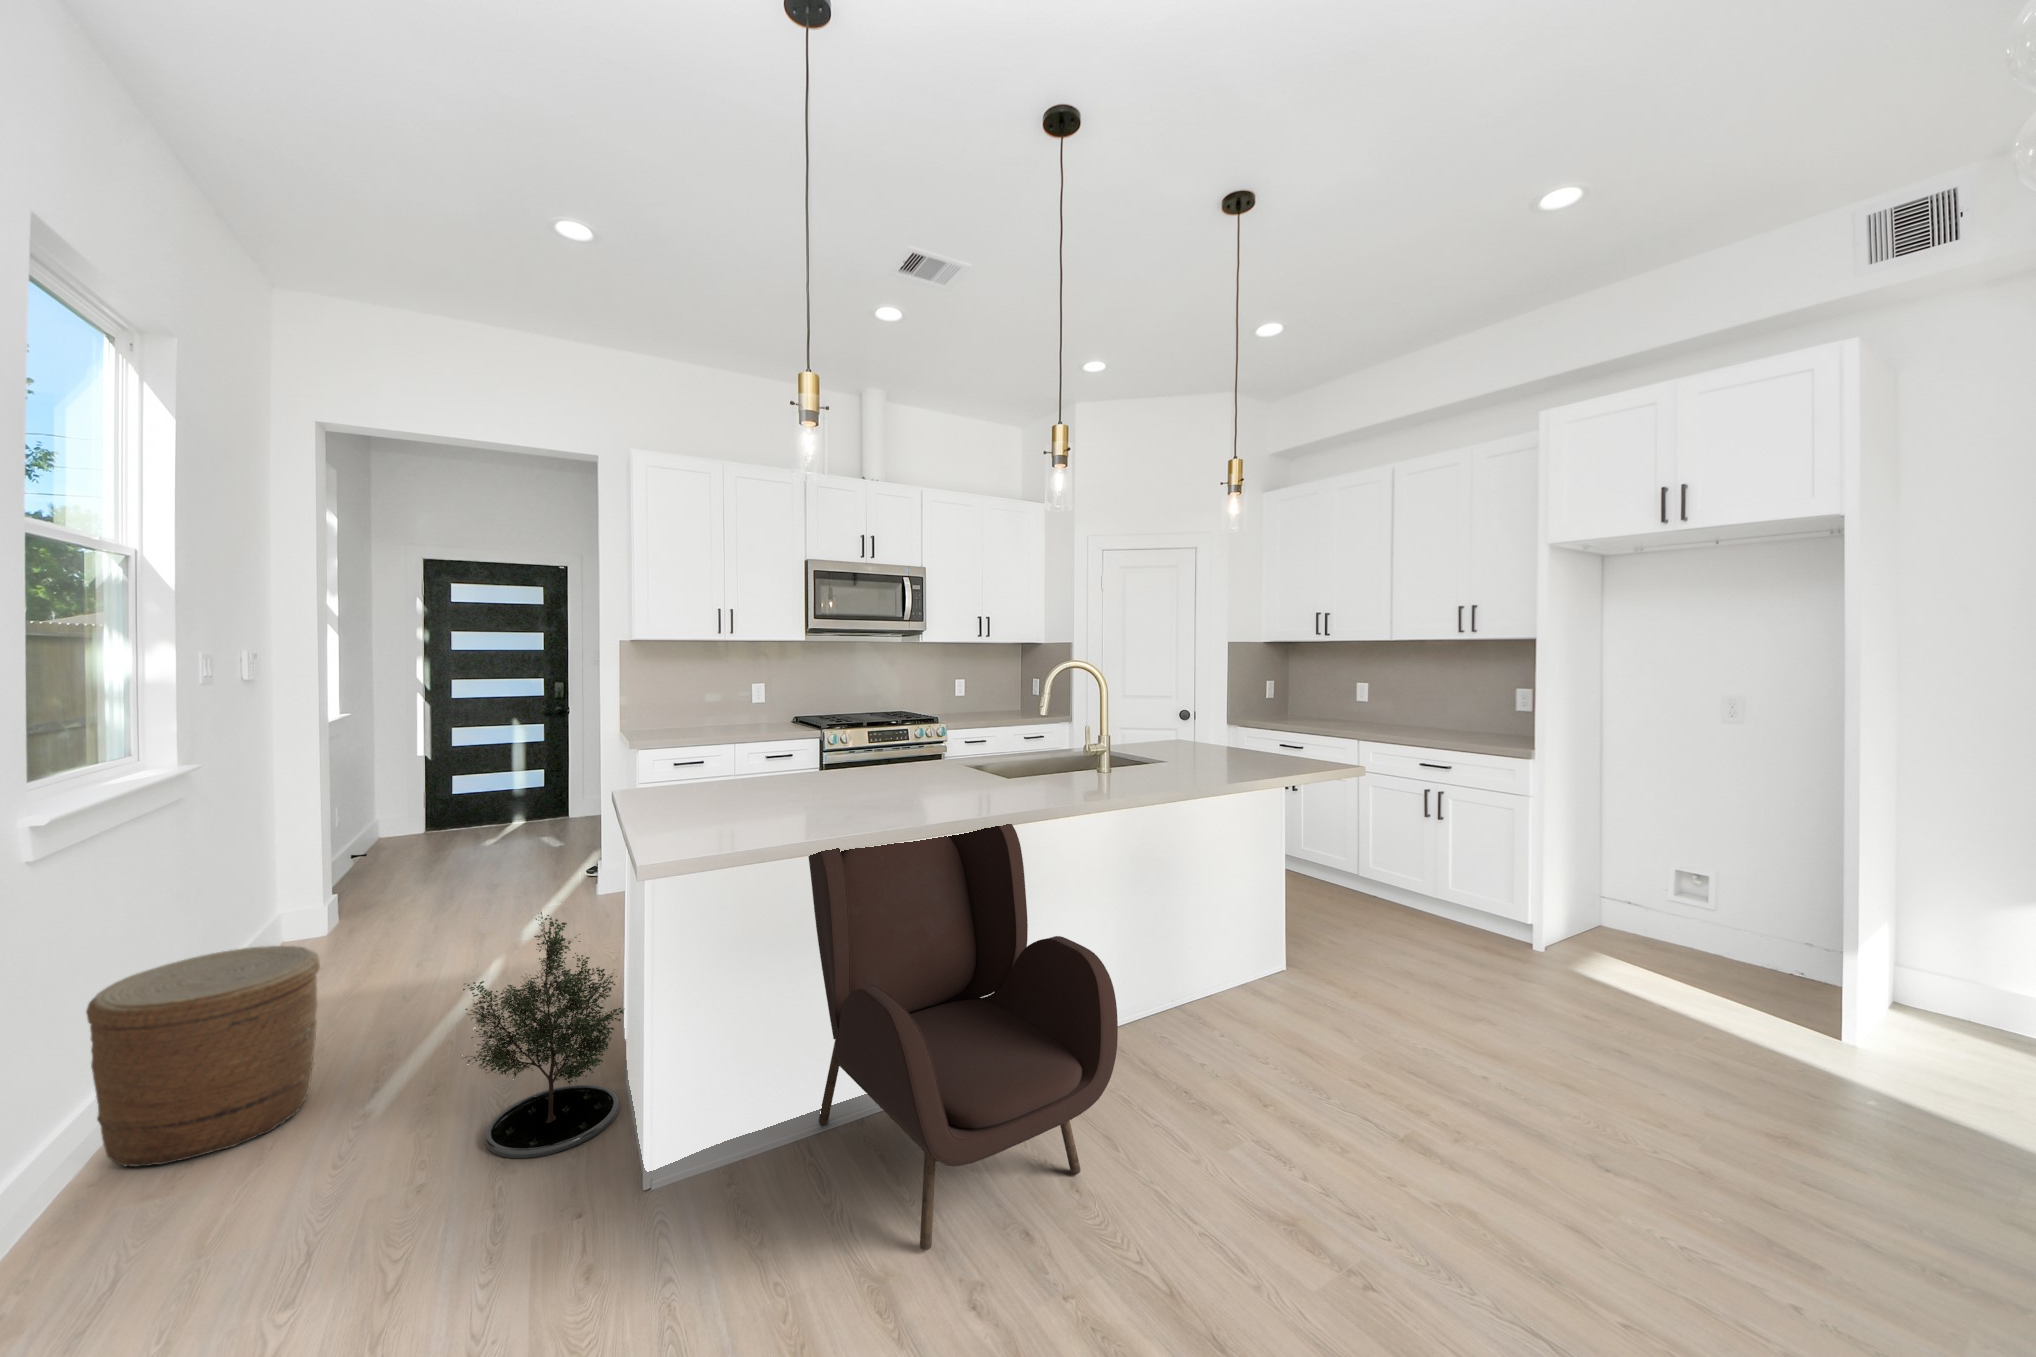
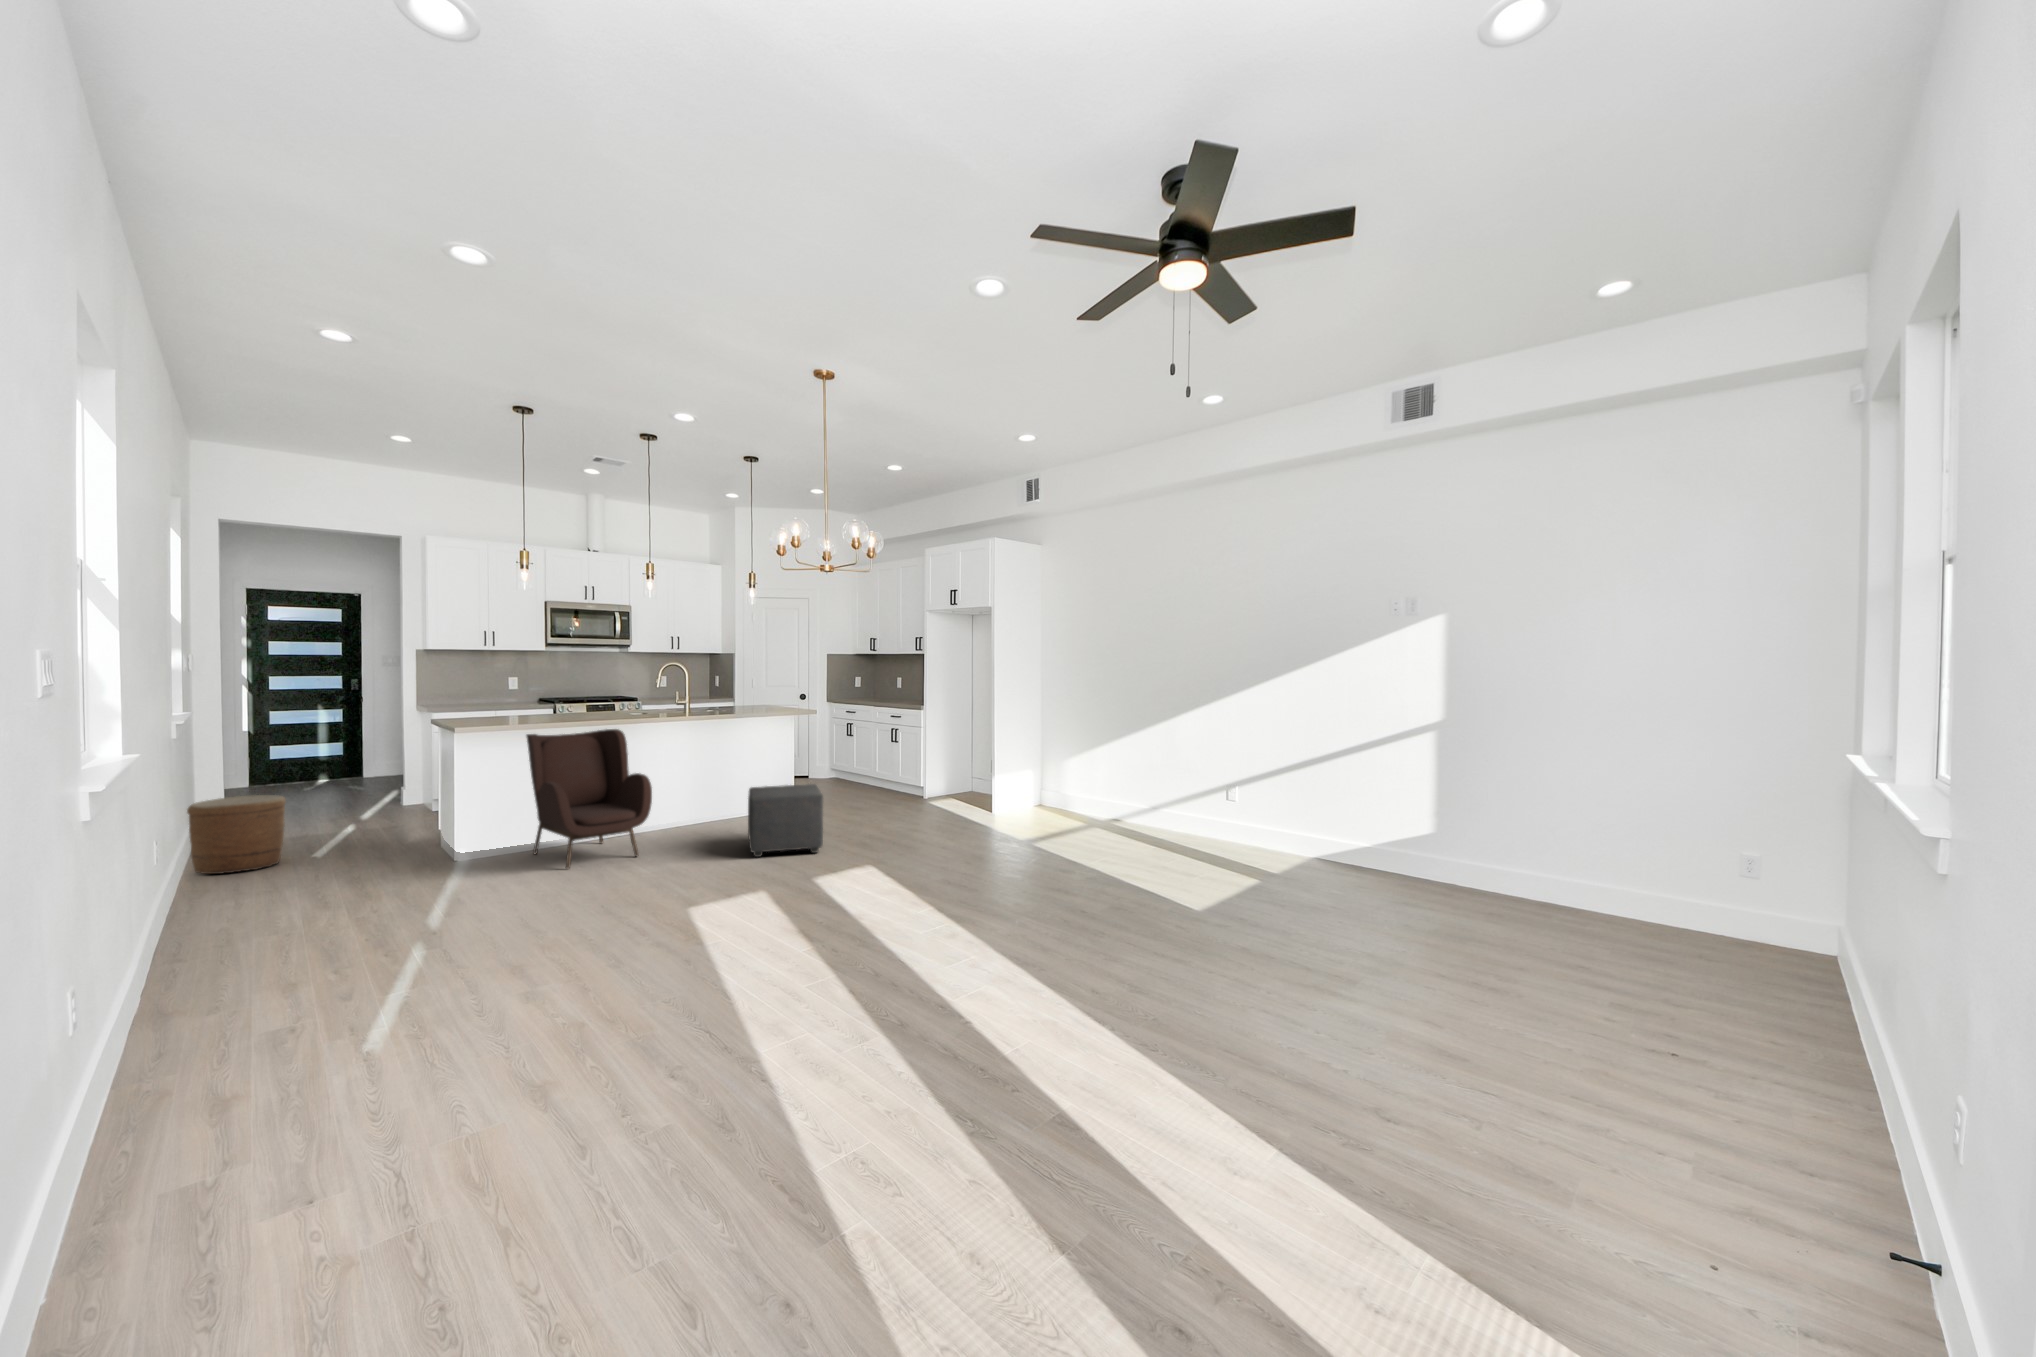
potted tree: present [462,912,624,1158] -> none [365,770,441,866]
ottoman: none [1313,966,1609,1223] -> present [748,784,823,857]

